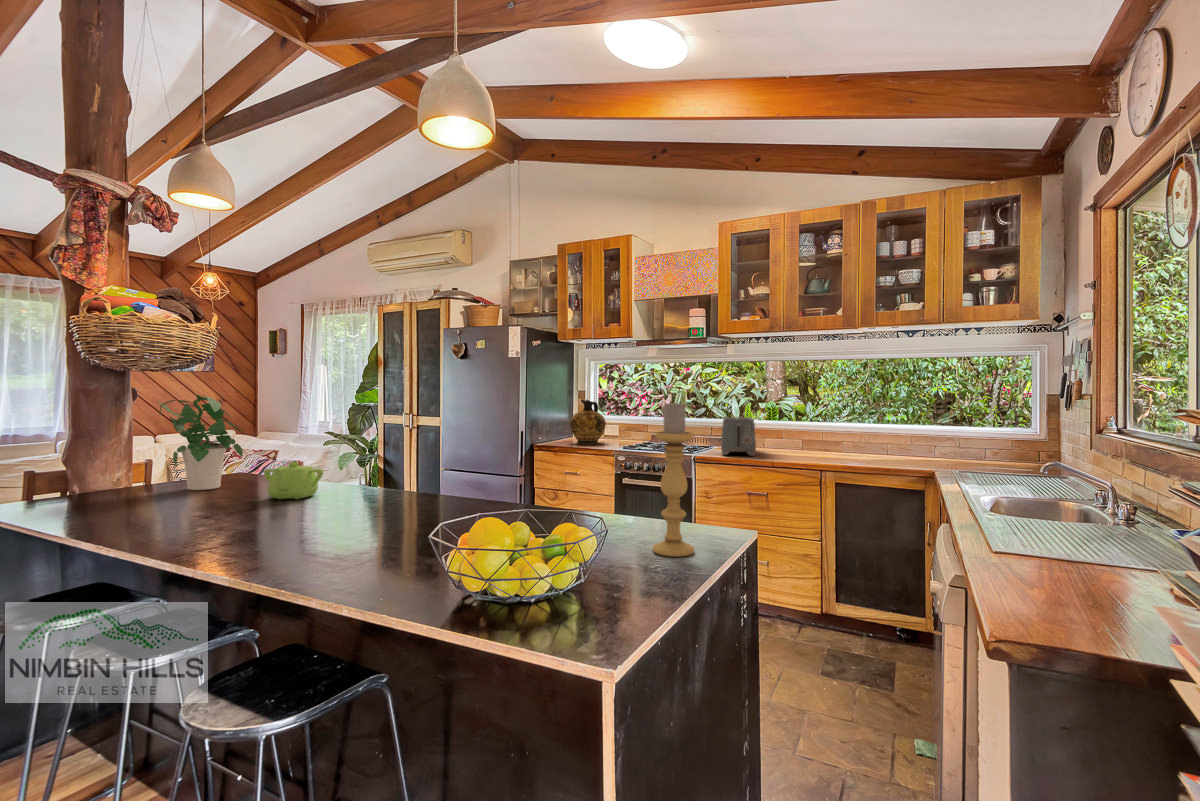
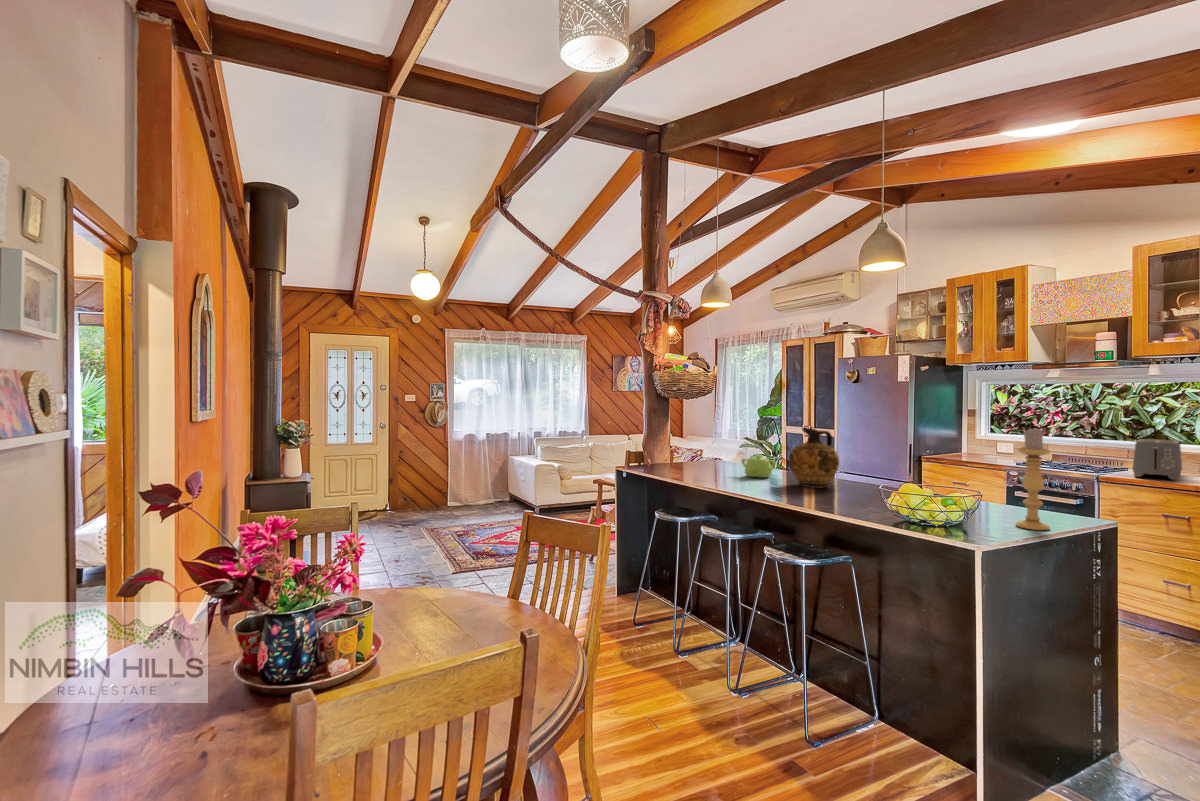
potted plant: present [158,395,242,490] -> none [681,413,723,469]
ceramic jug: present [570,399,606,444] -> present [789,427,839,488]

